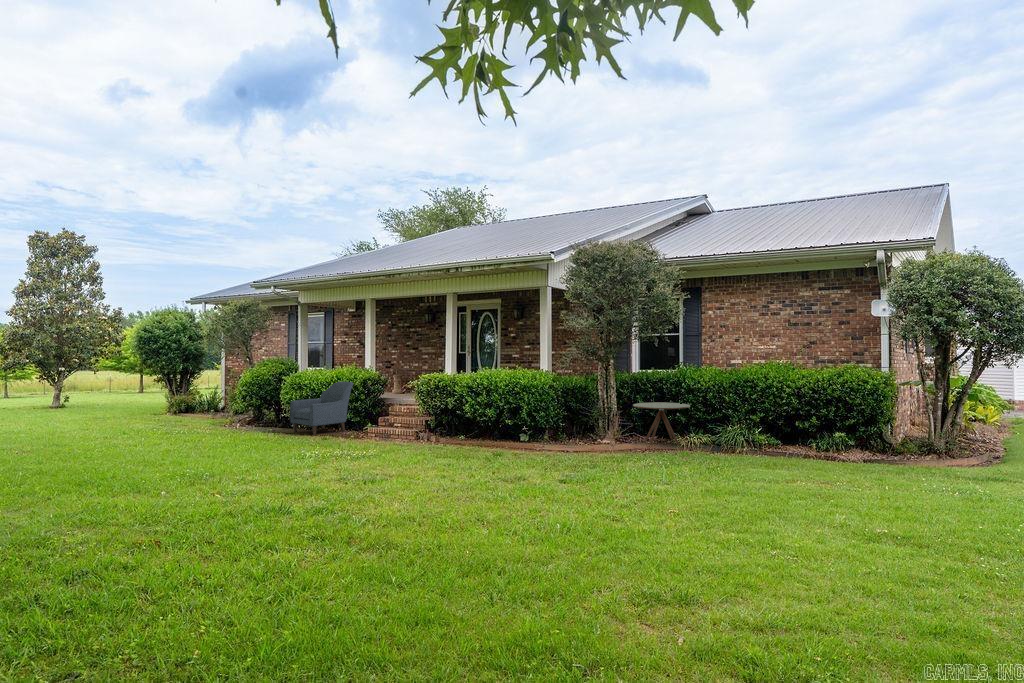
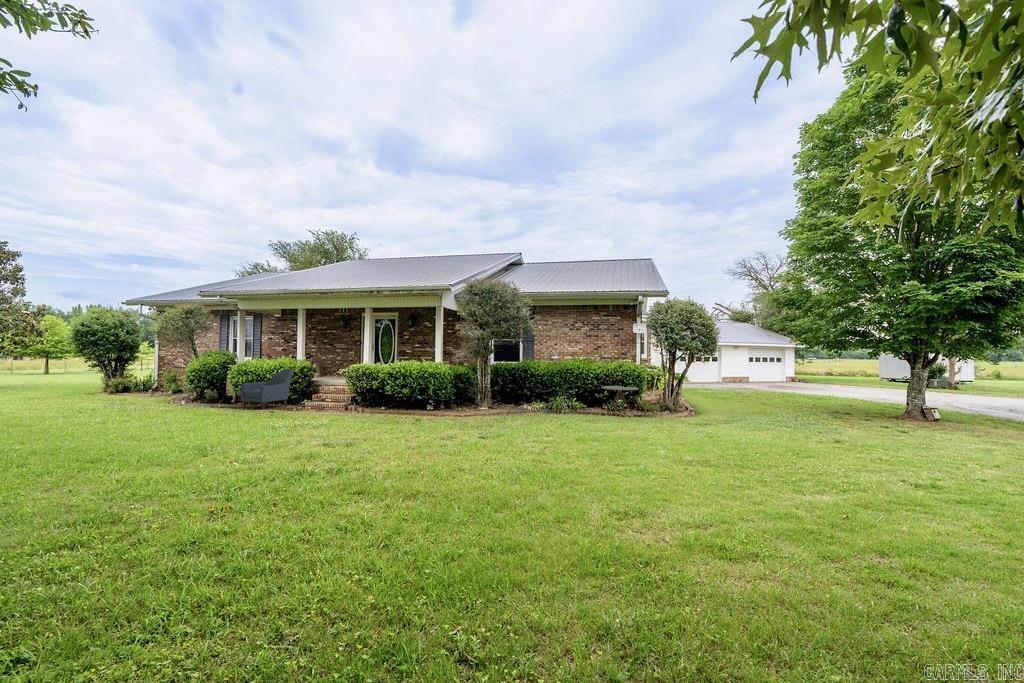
round table: present [633,402,690,445] -> present [602,386,639,414]

